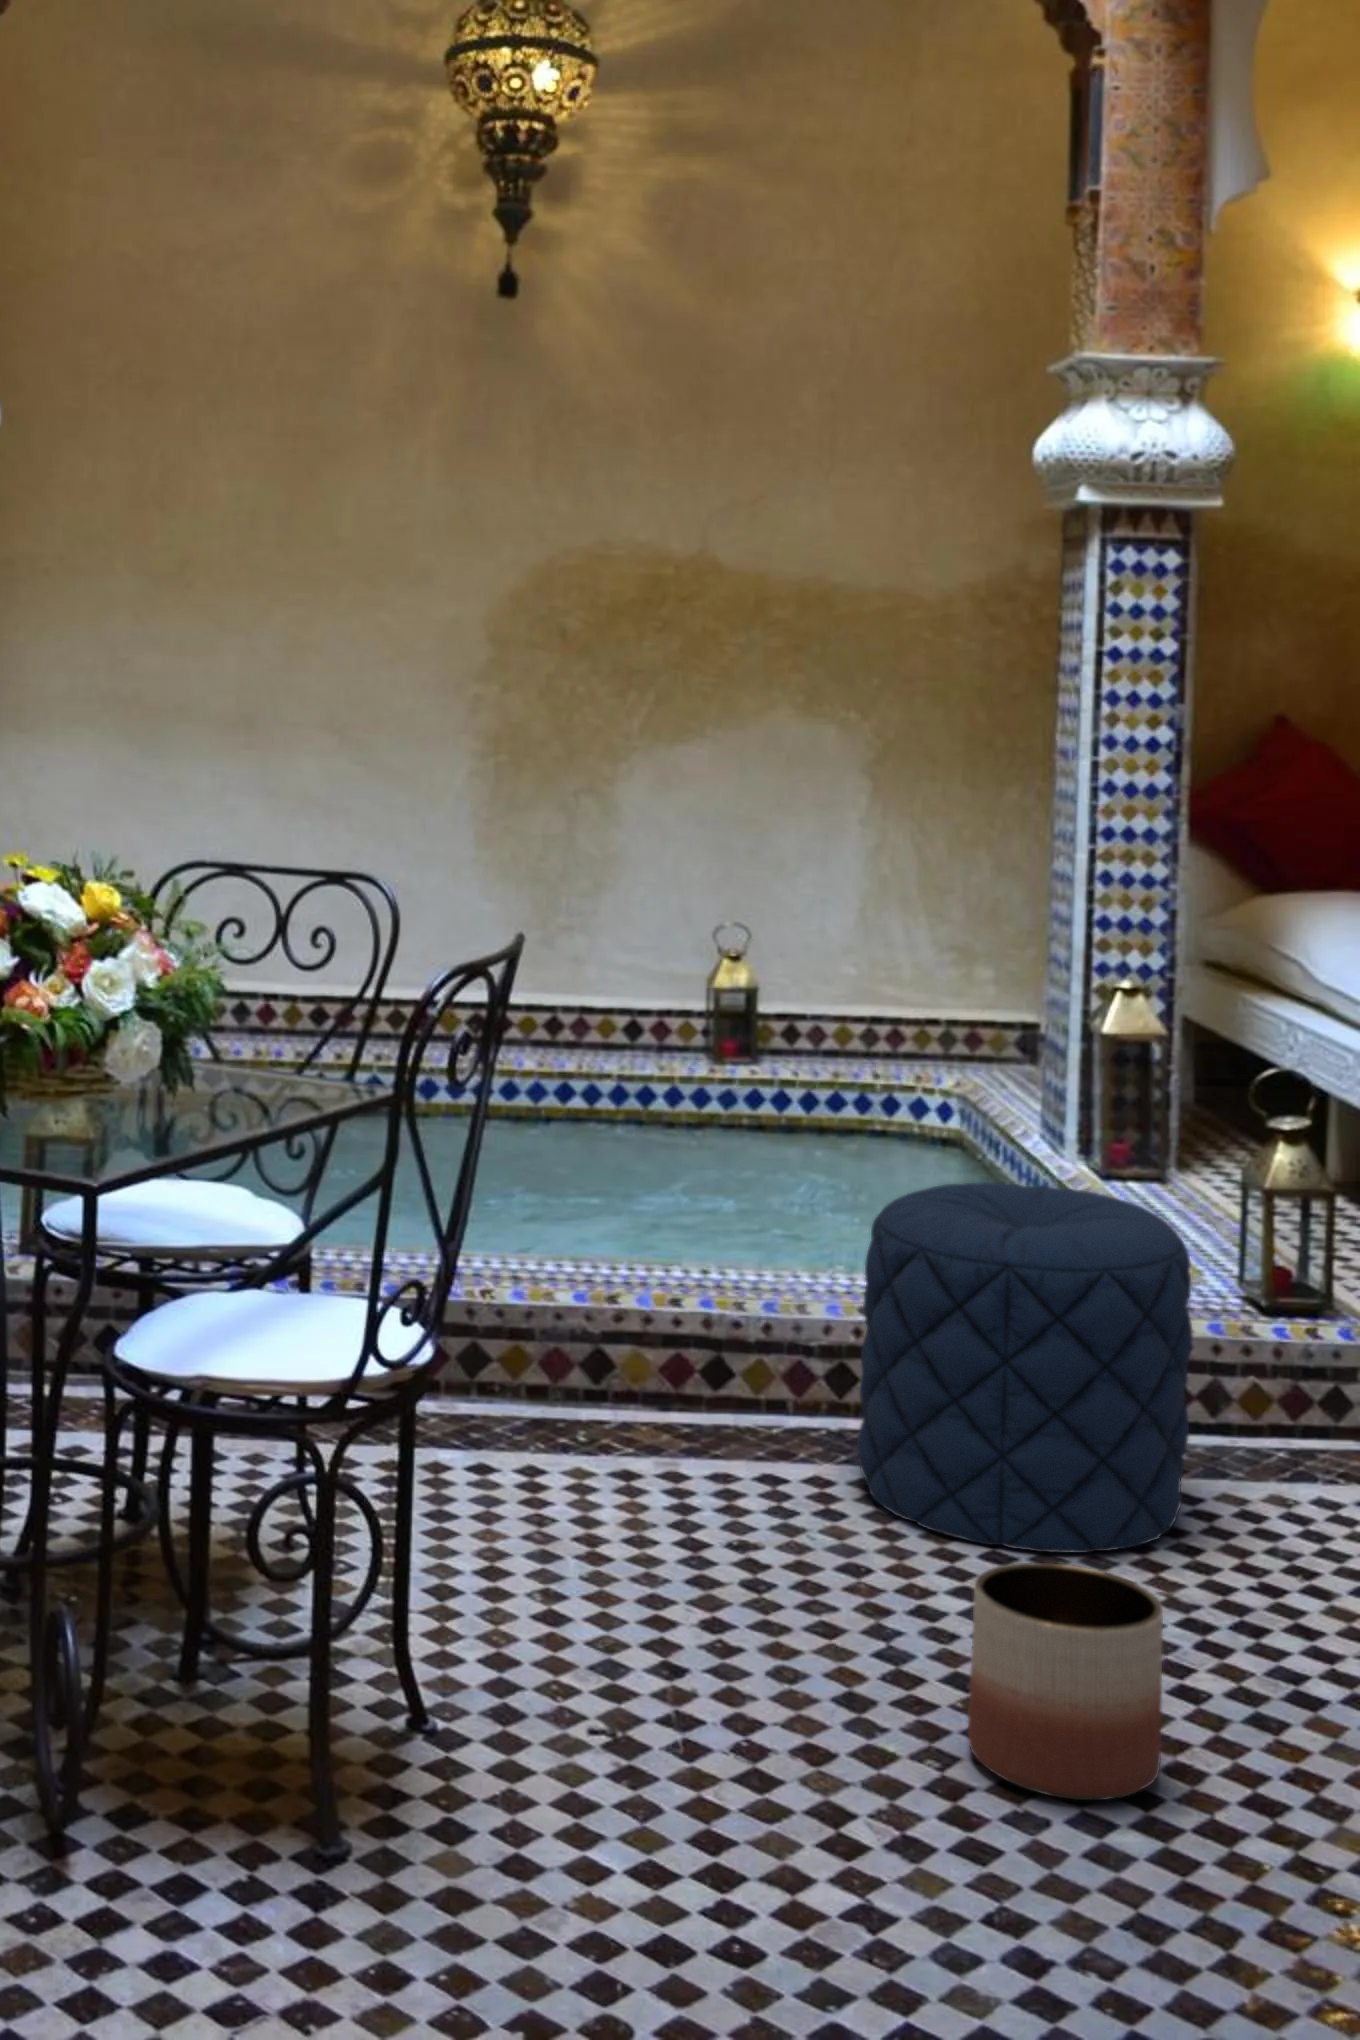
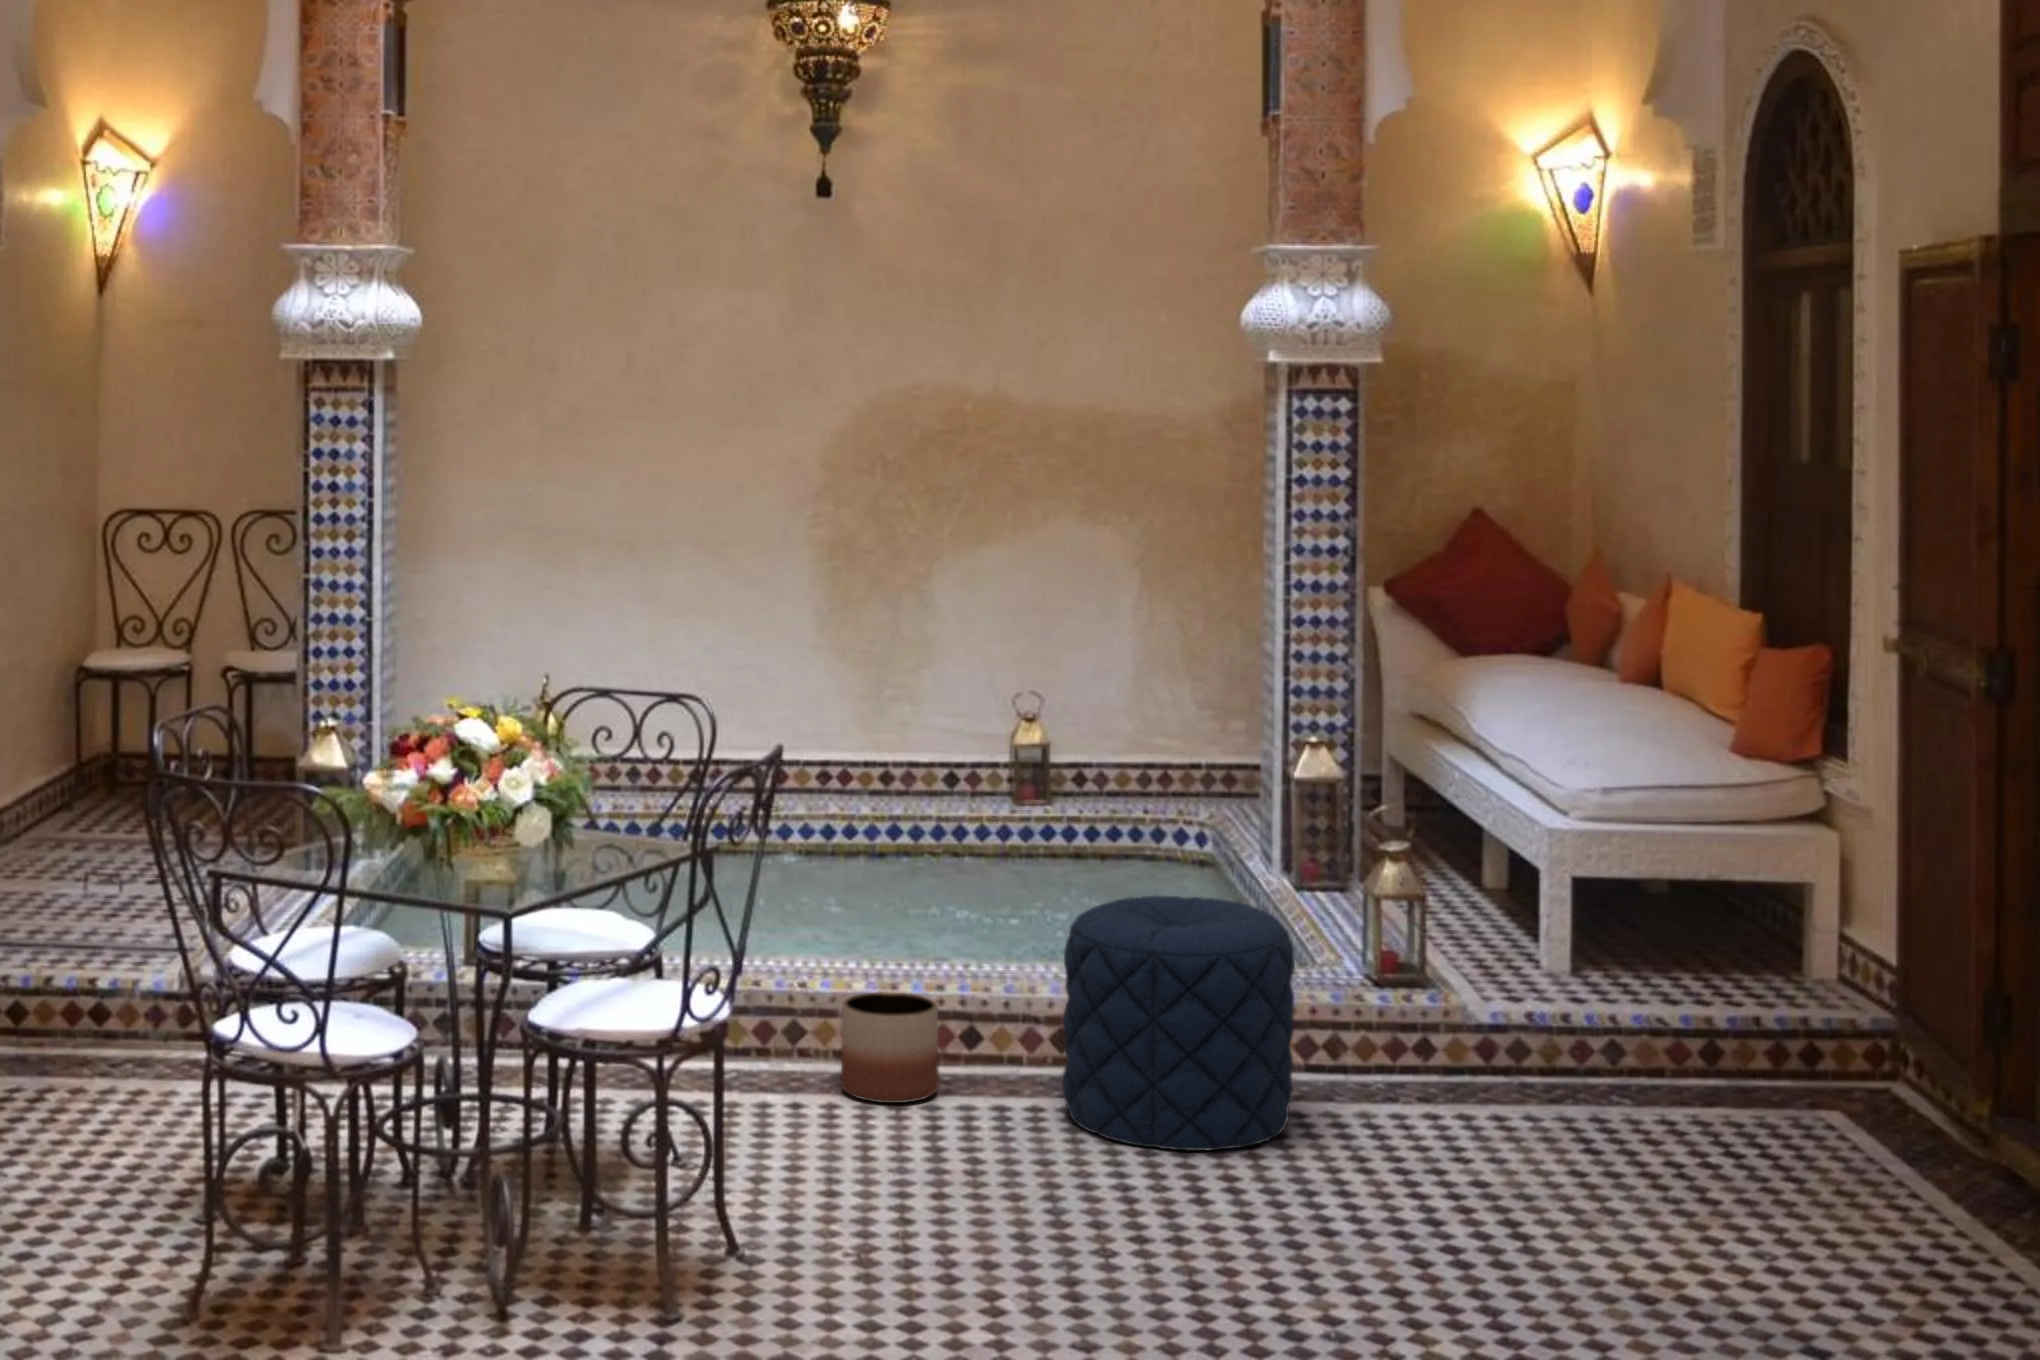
planter: present [968,1563,1163,1800] -> present [841,992,939,1103]

